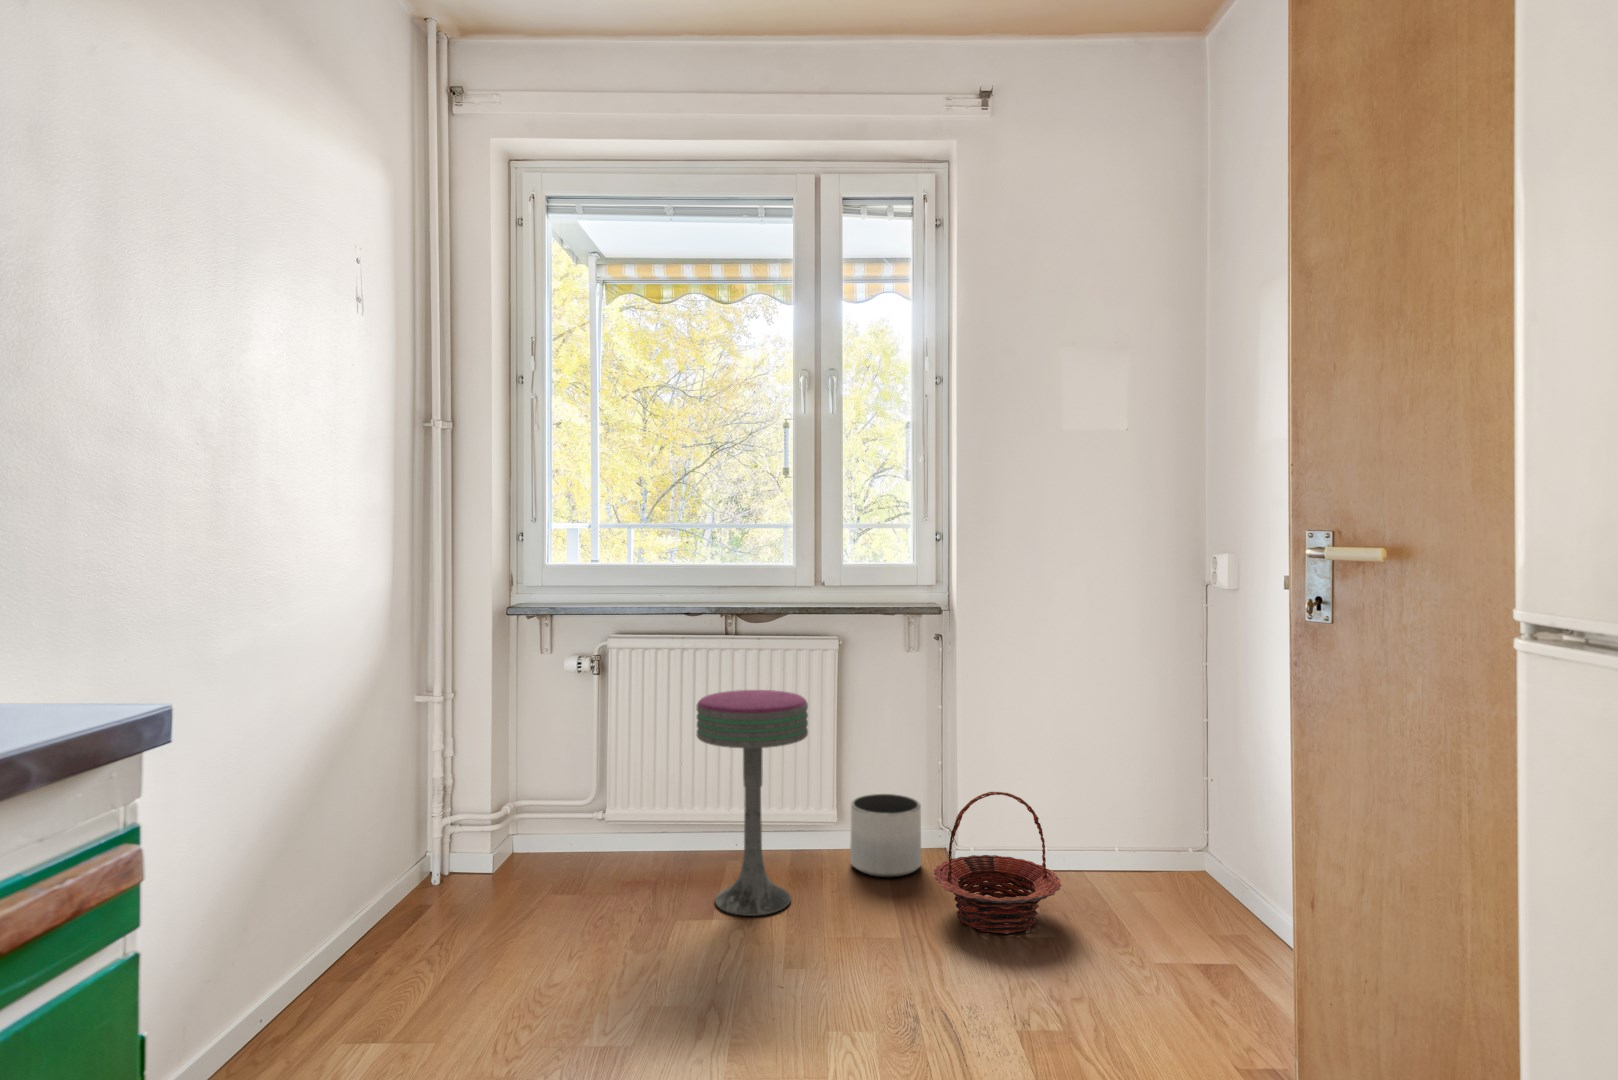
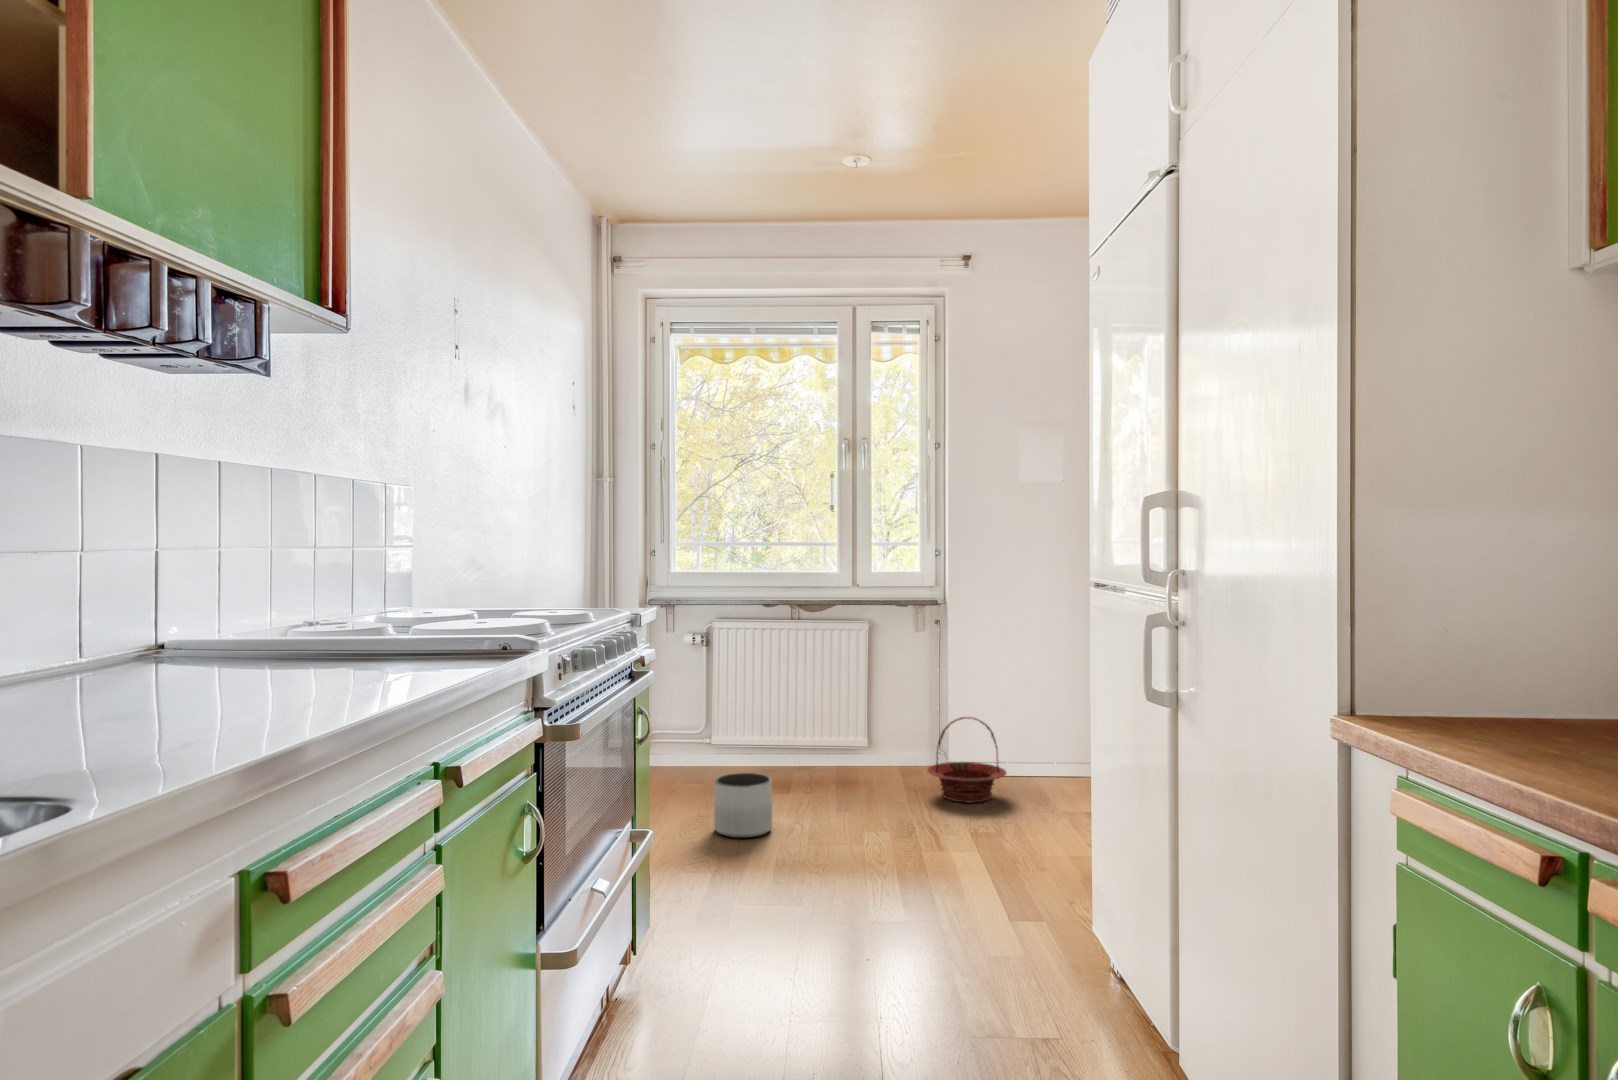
bar stool: present [696,690,808,916] -> none [776,654,848,794]
planter: present [850,794,921,877] -> present [714,773,772,838]

